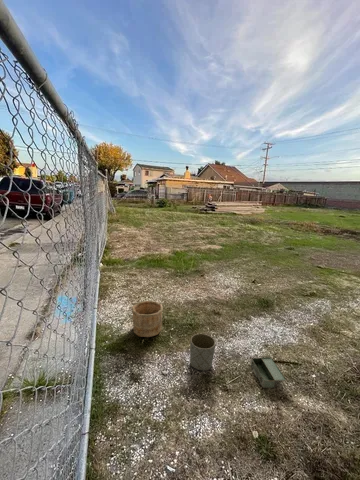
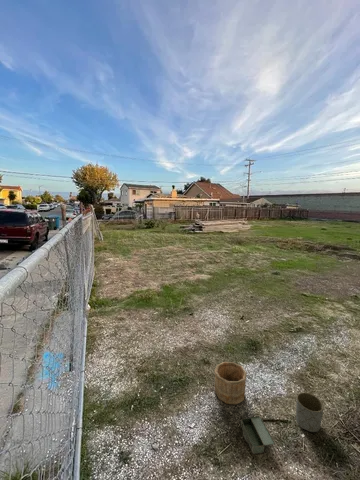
wooden bucket: present [132,301,163,337] -> present [214,362,247,404]
planter: present [190,334,216,371] -> present [296,393,324,432]

